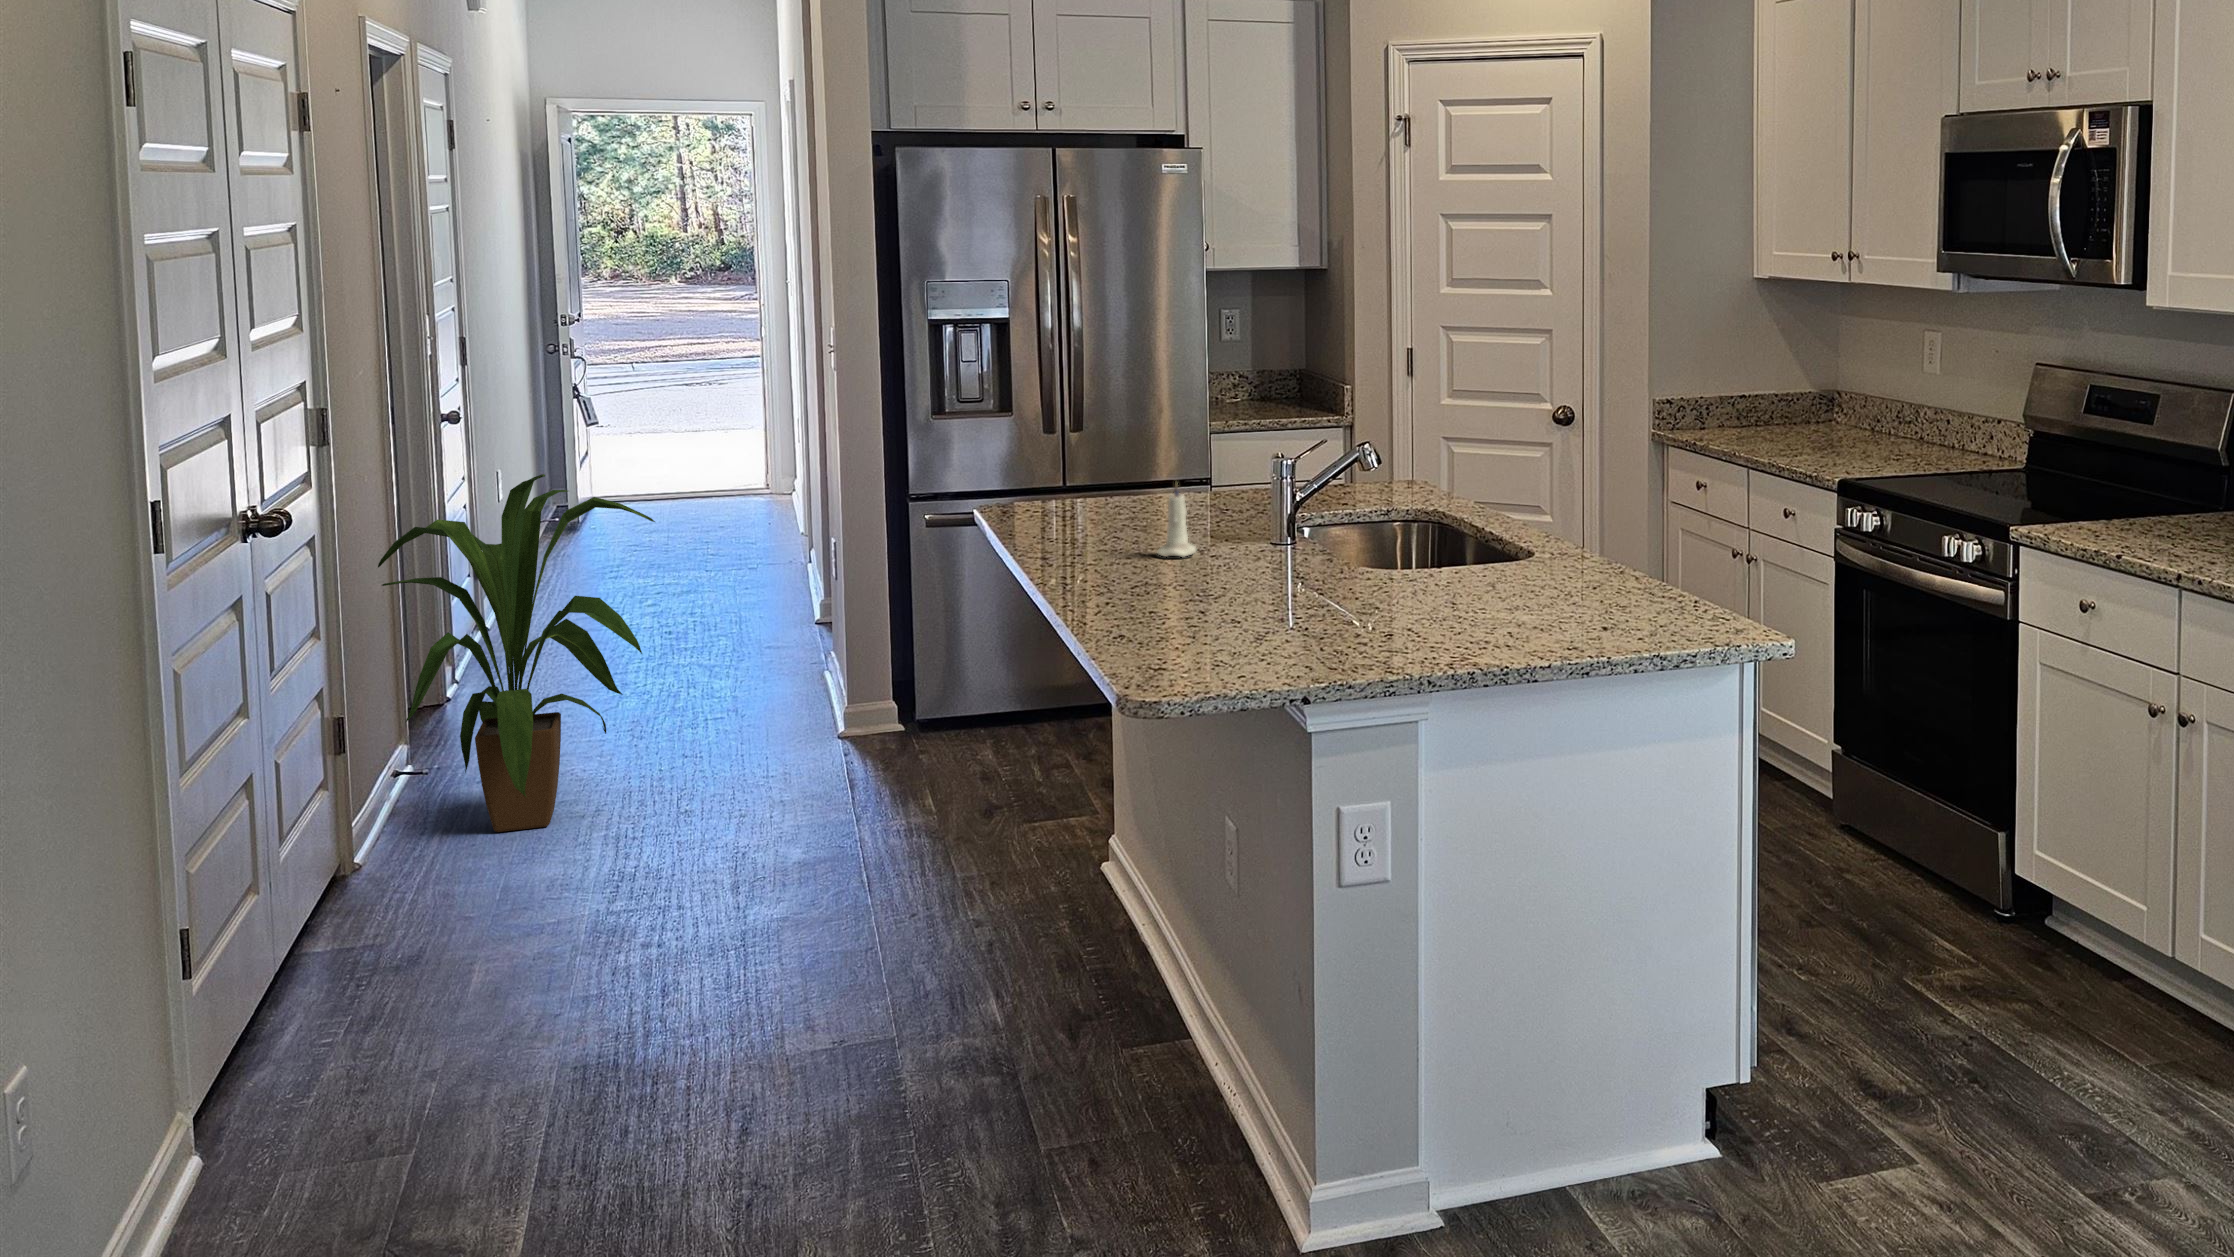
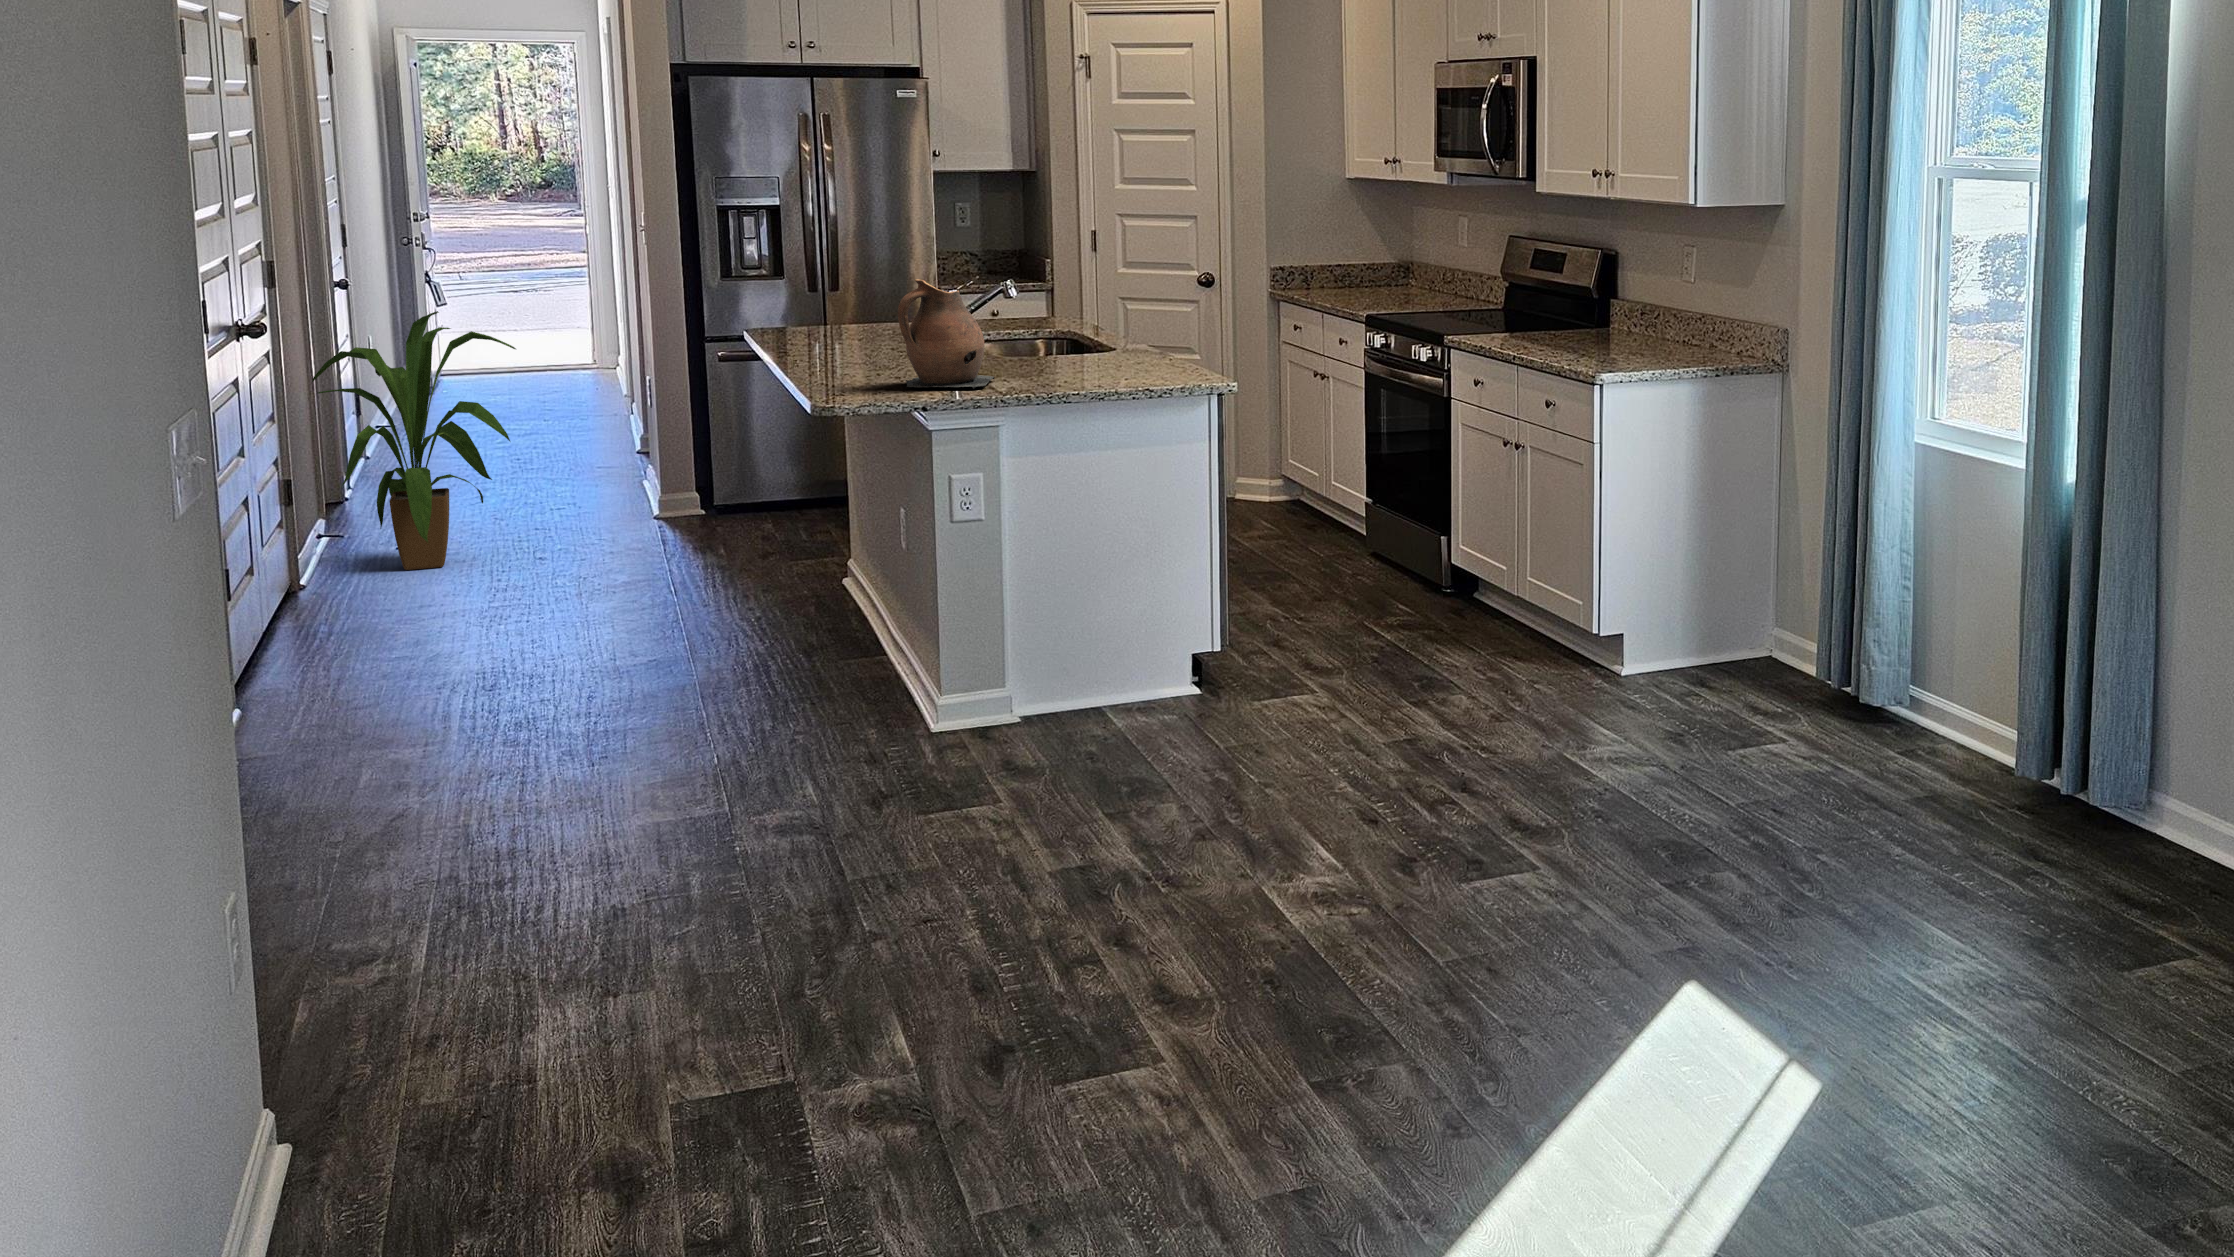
ceramic pitcher: none [1249,476,1396,669] -> present [898,279,994,389]
candle: present [1157,484,1196,557] -> none [866,301,893,350]

